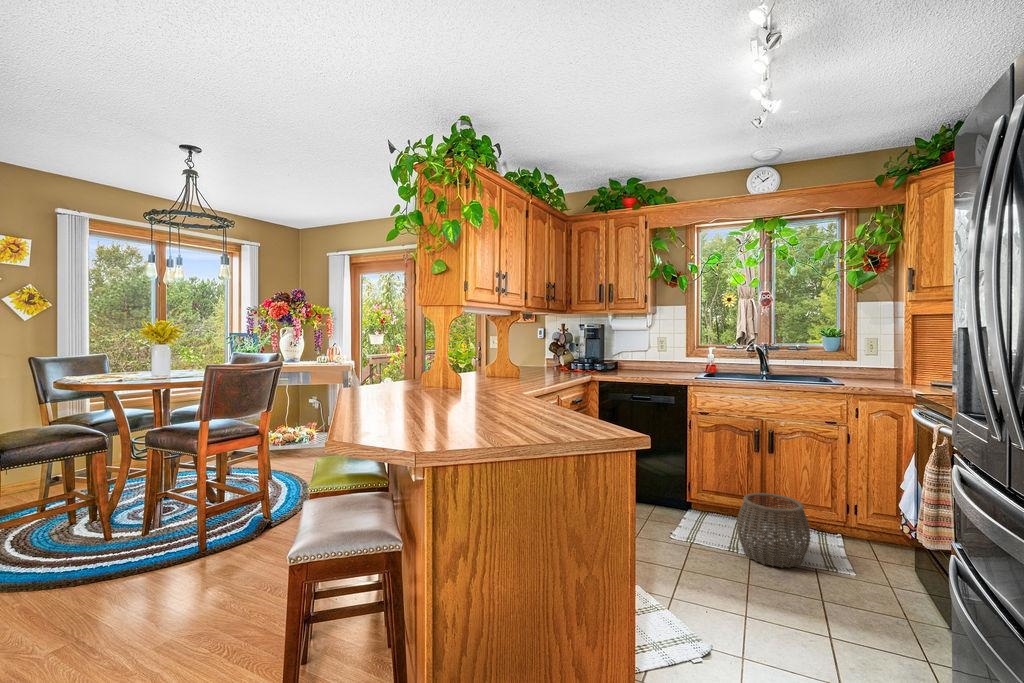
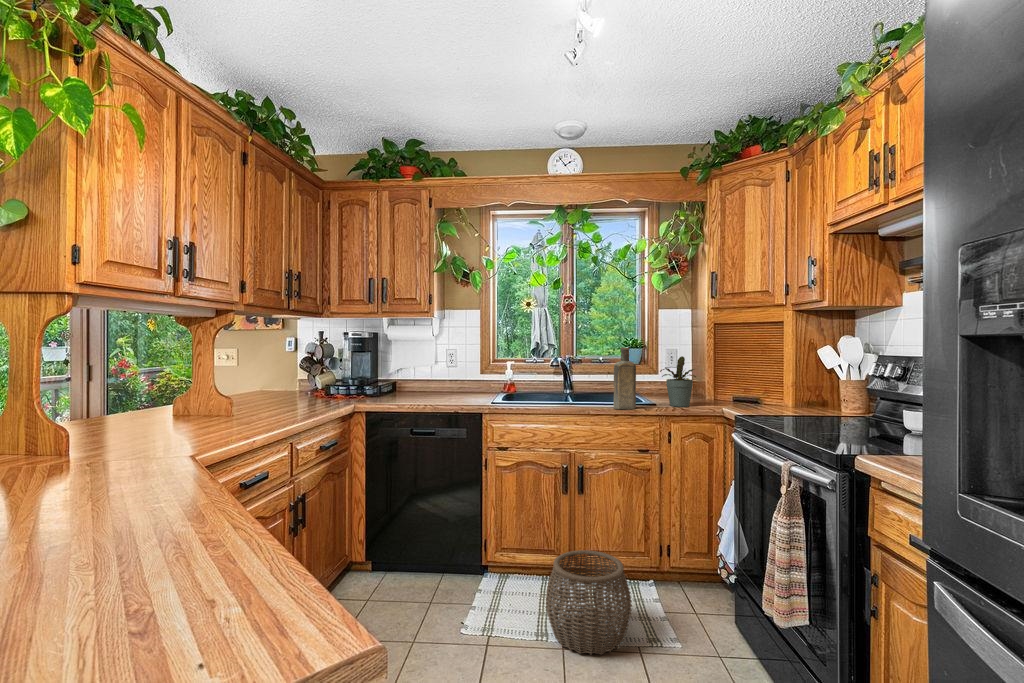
bottle: none [798,336,824,387] -> present [614,348,636,409]
potted plant: none [850,344,886,387] -> present [660,356,696,407]

